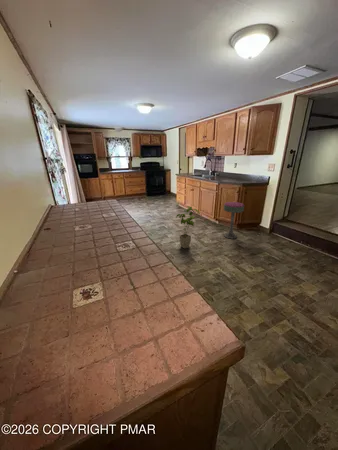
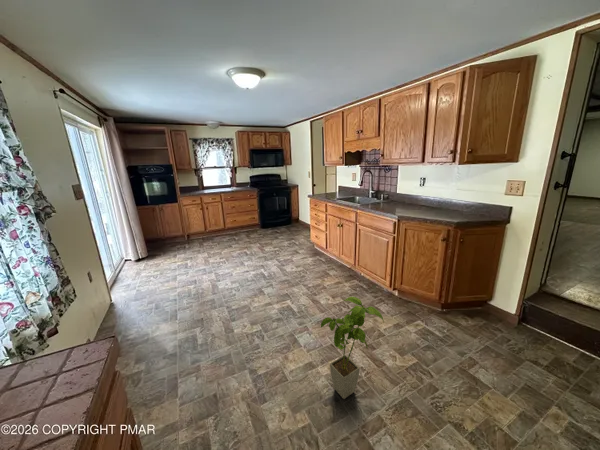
bar stool: present [224,202,244,239] -> none [423,265,476,351]

